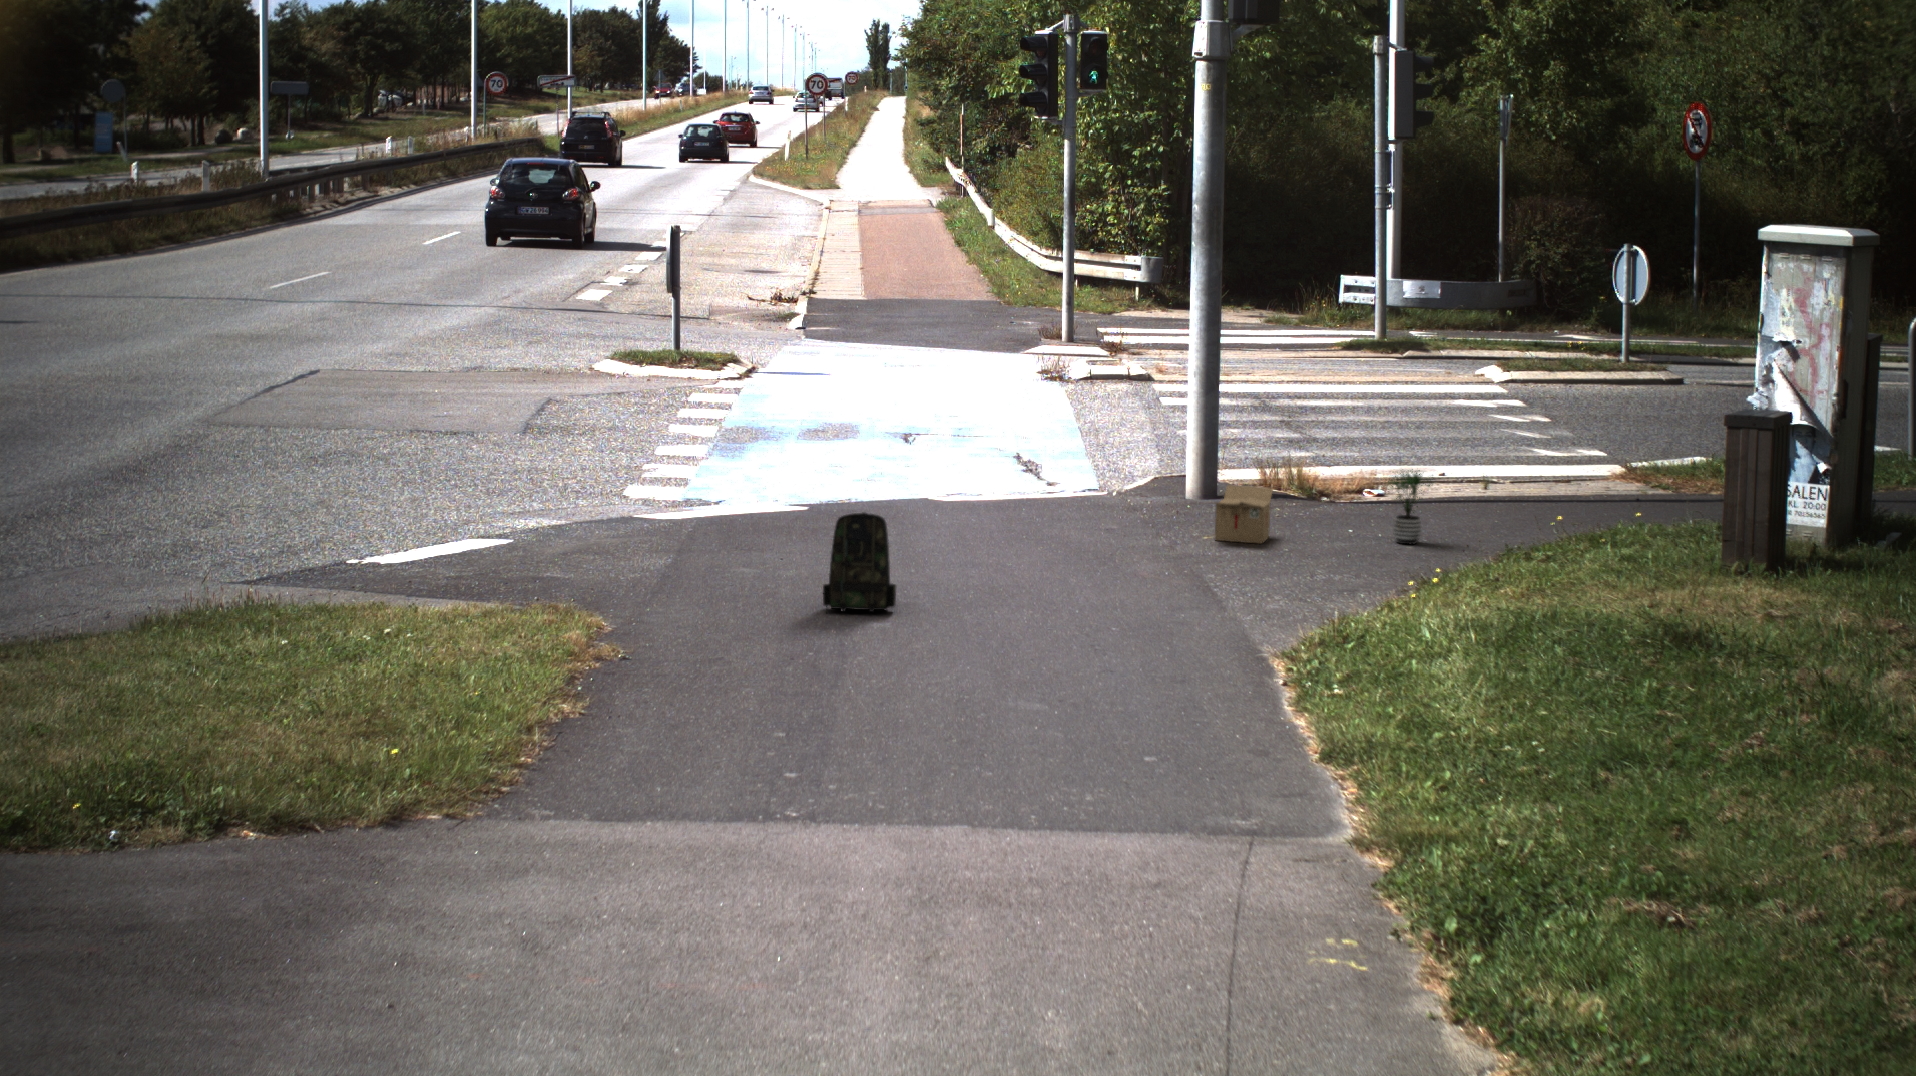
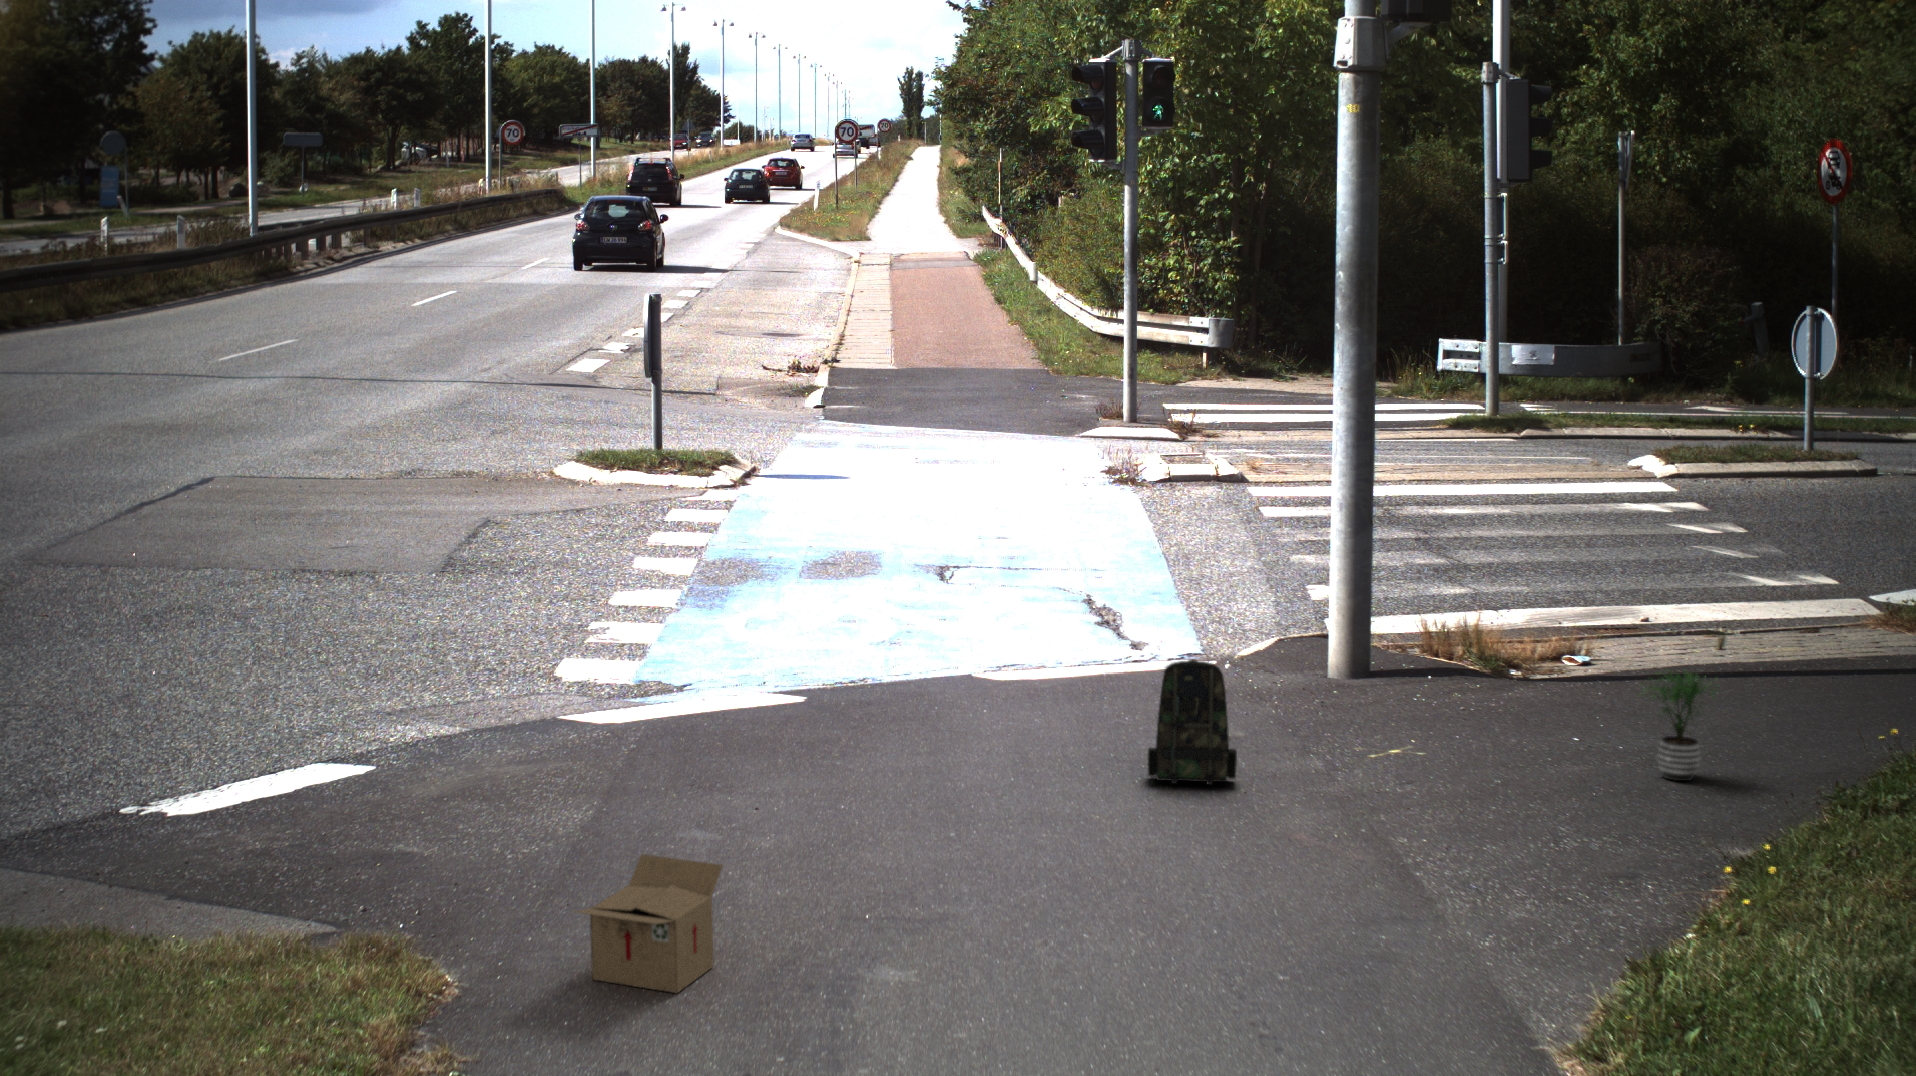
cardboard box: present [1215,485,1273,544] -> present [575,854,723,993]
backpack: present [823,513,896,612] -> present [1148,659,1237,785]

